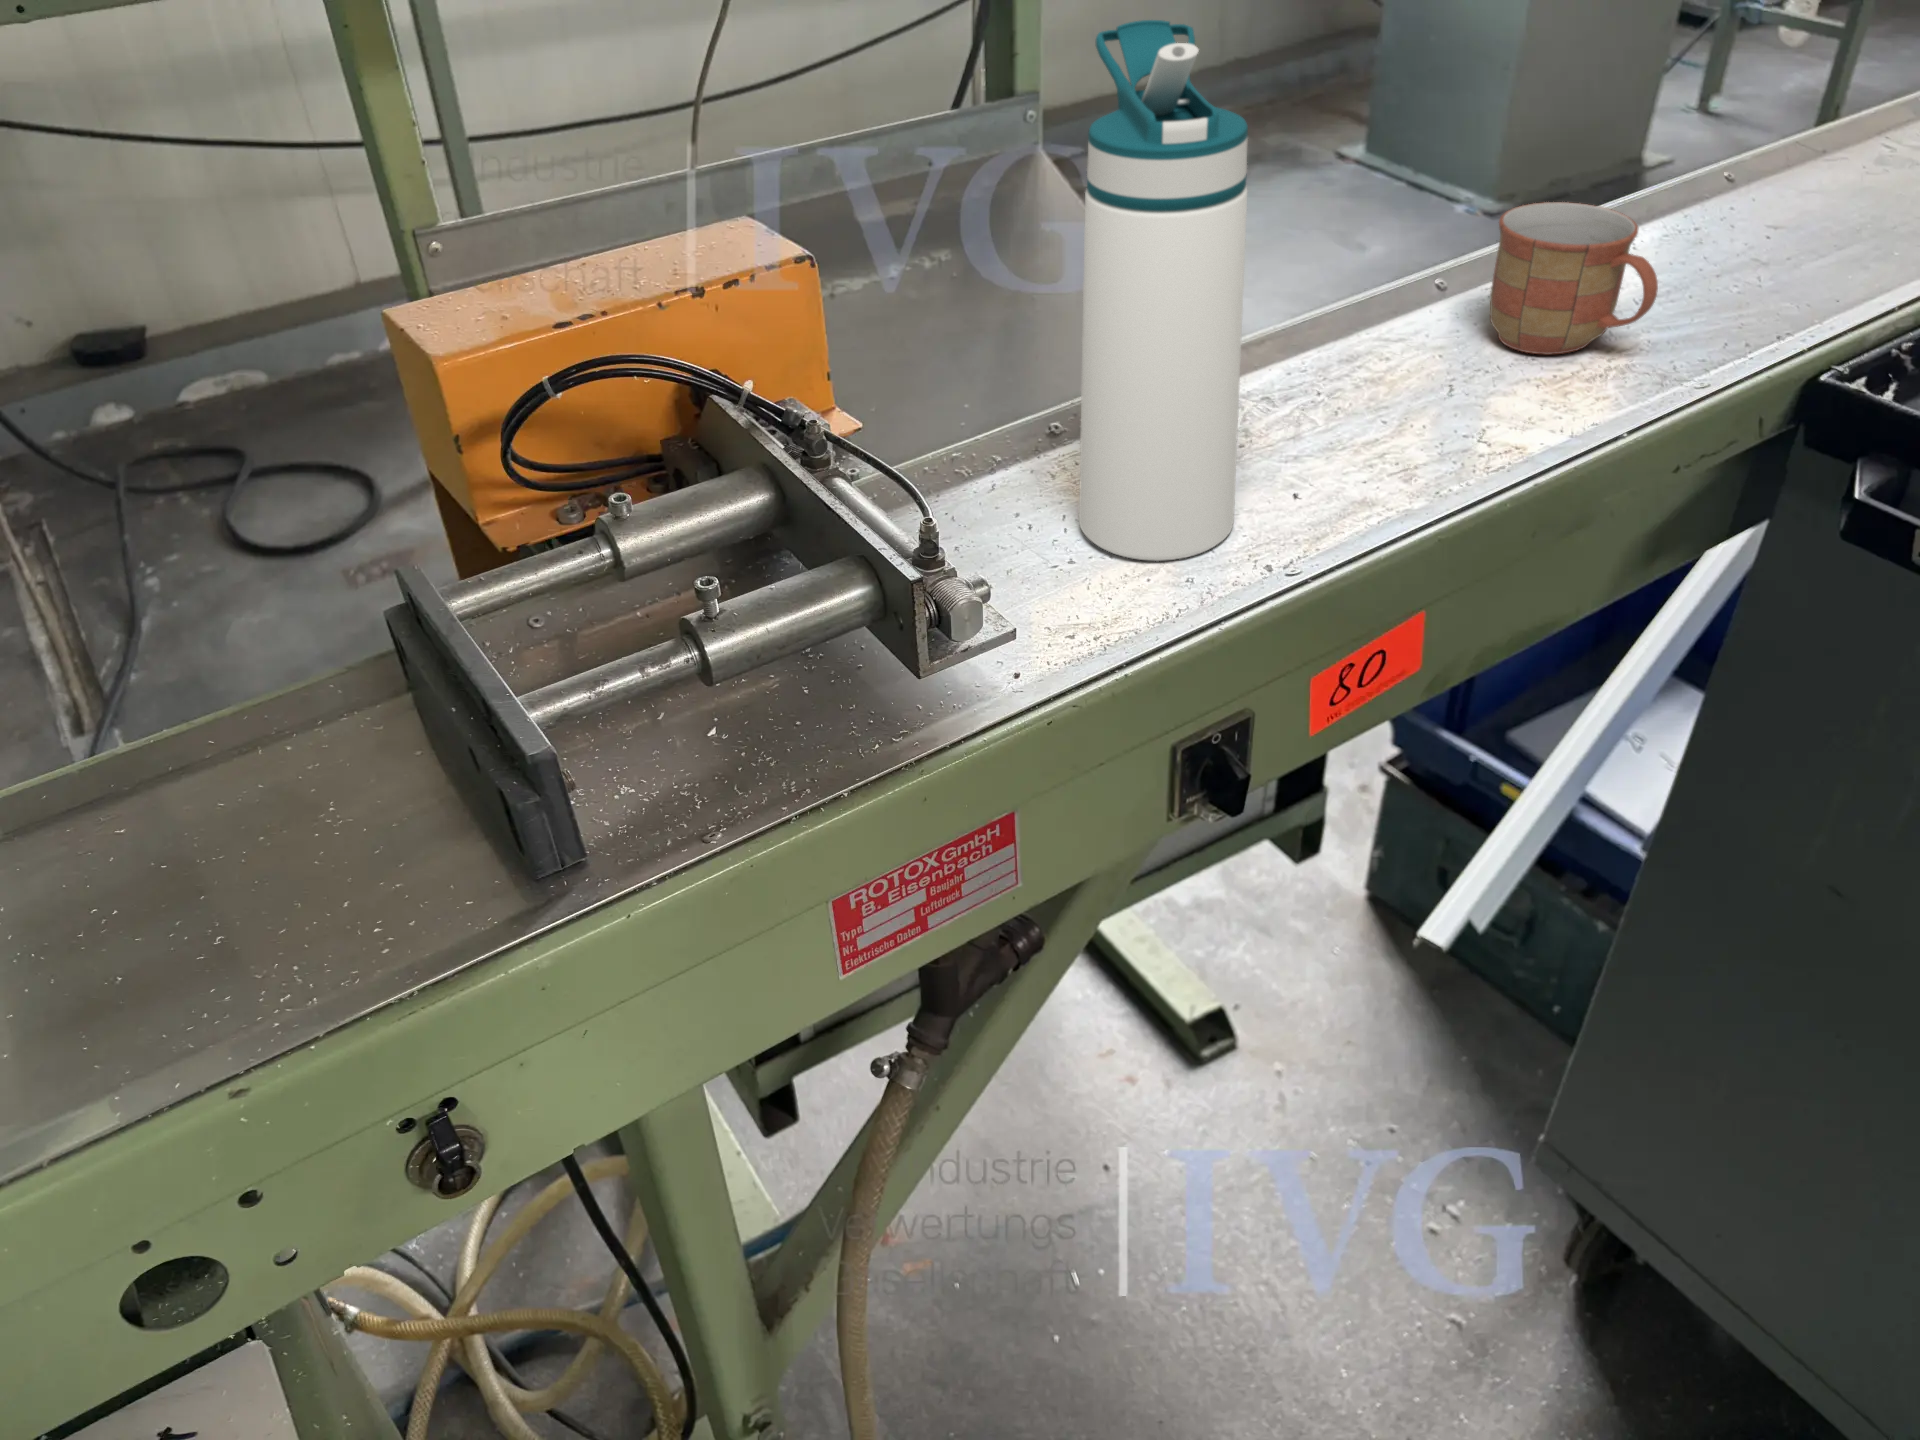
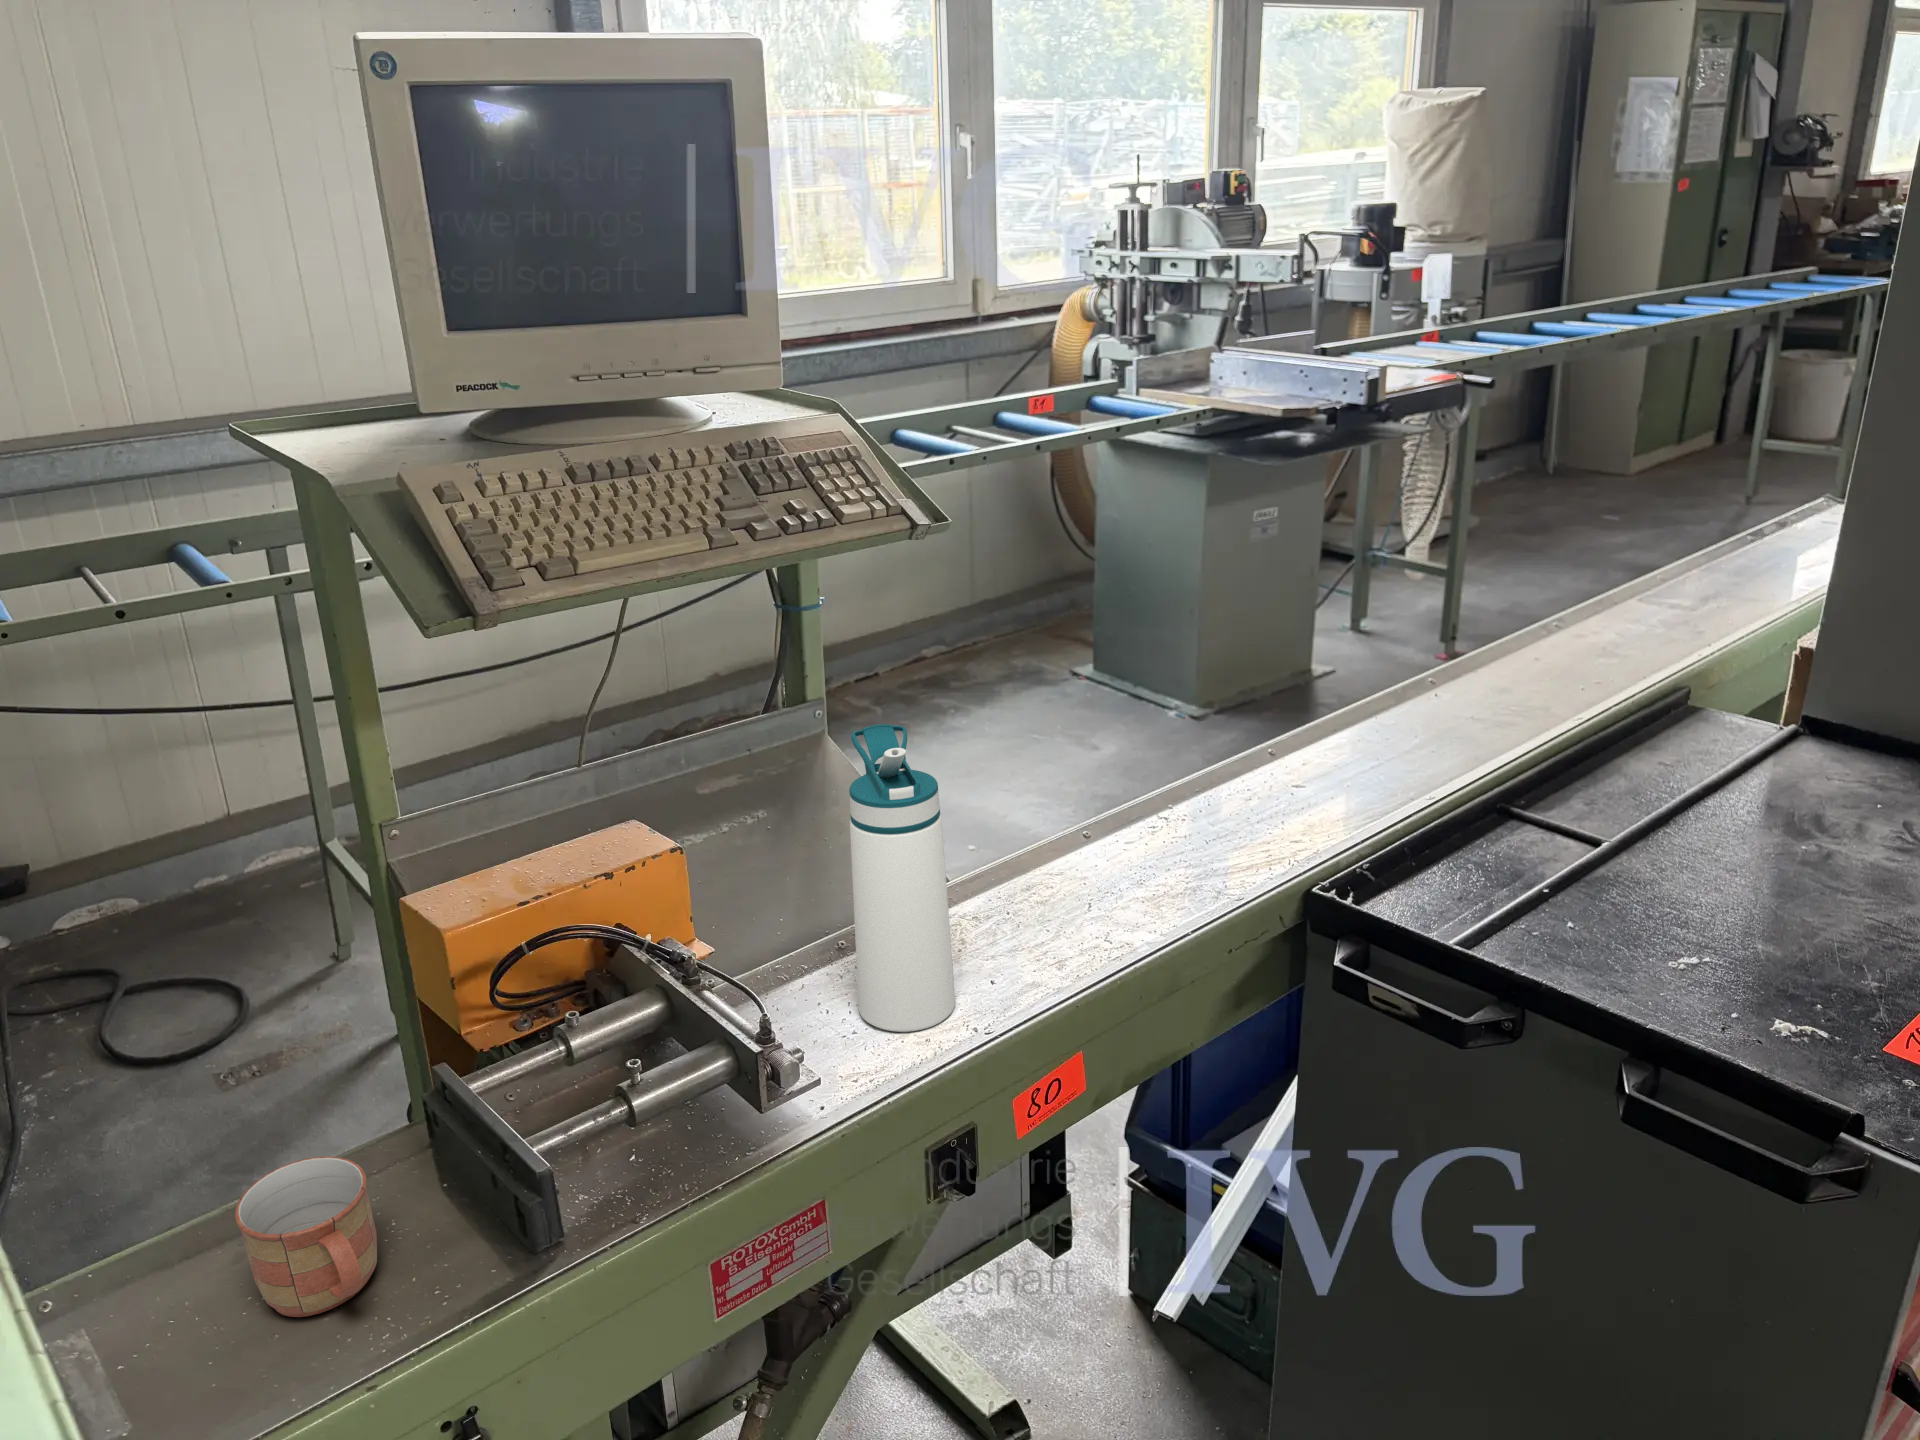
mug: present [1490,202,1658,354] -> present [235,1156,377,1317]

